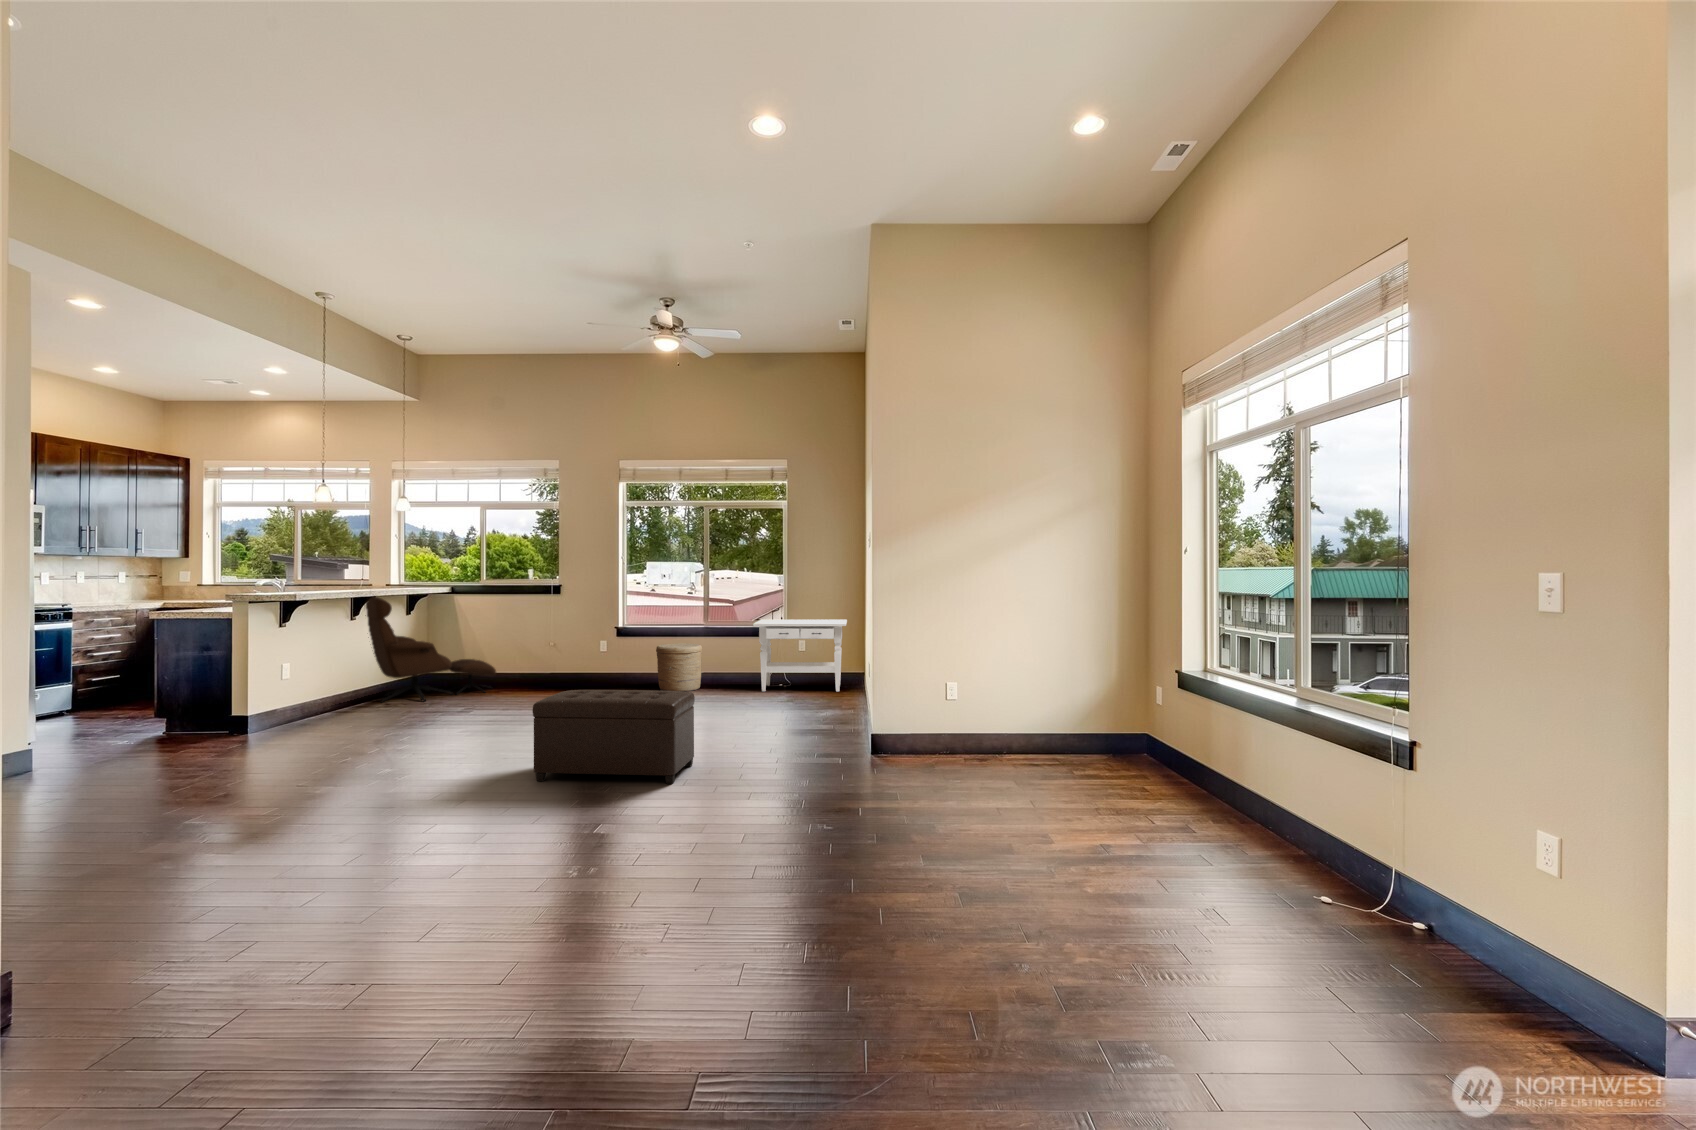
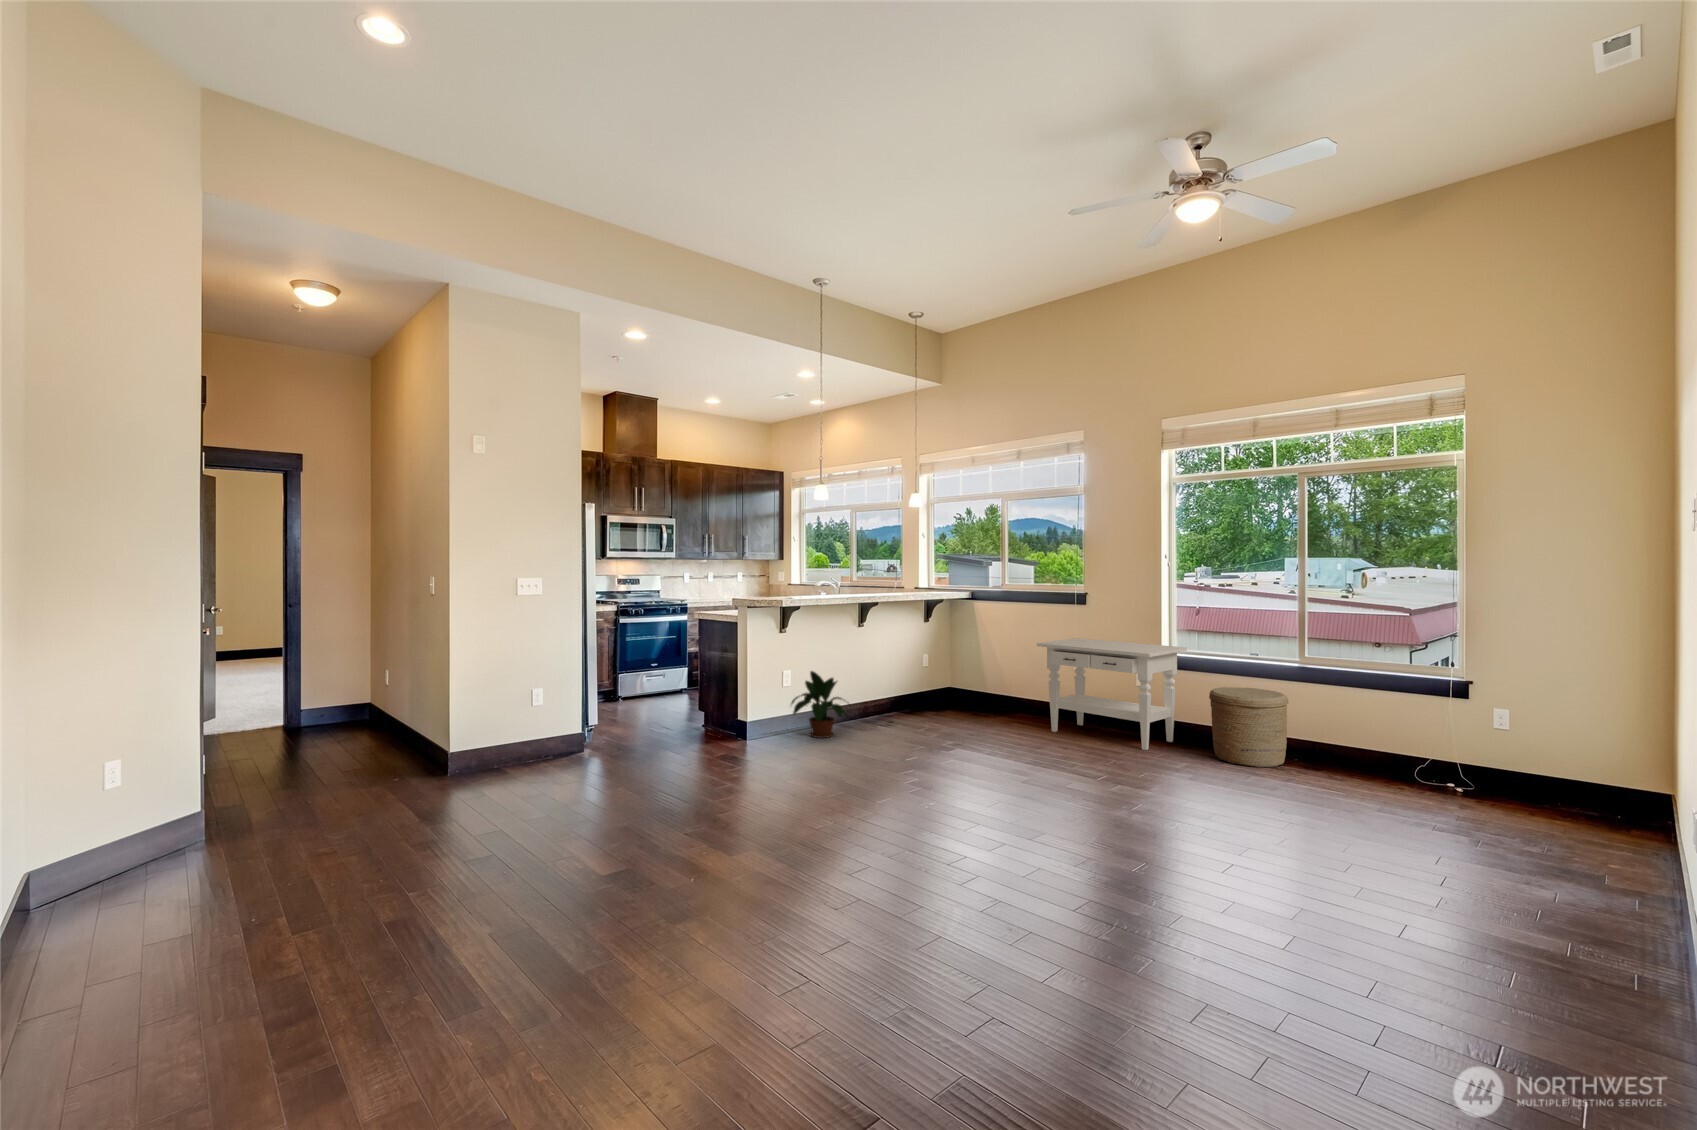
lounge chair: present [366,597,496,702] -> none [876,600,1007,724]
side table: present [753,620,847,692] -> present [1037,638,1187,750]
potted plant: none [292,660,360,722] -> present [791,671,846,738]
ottoman: present [532,690,695,784] -> none [892,774,1168,1021]

